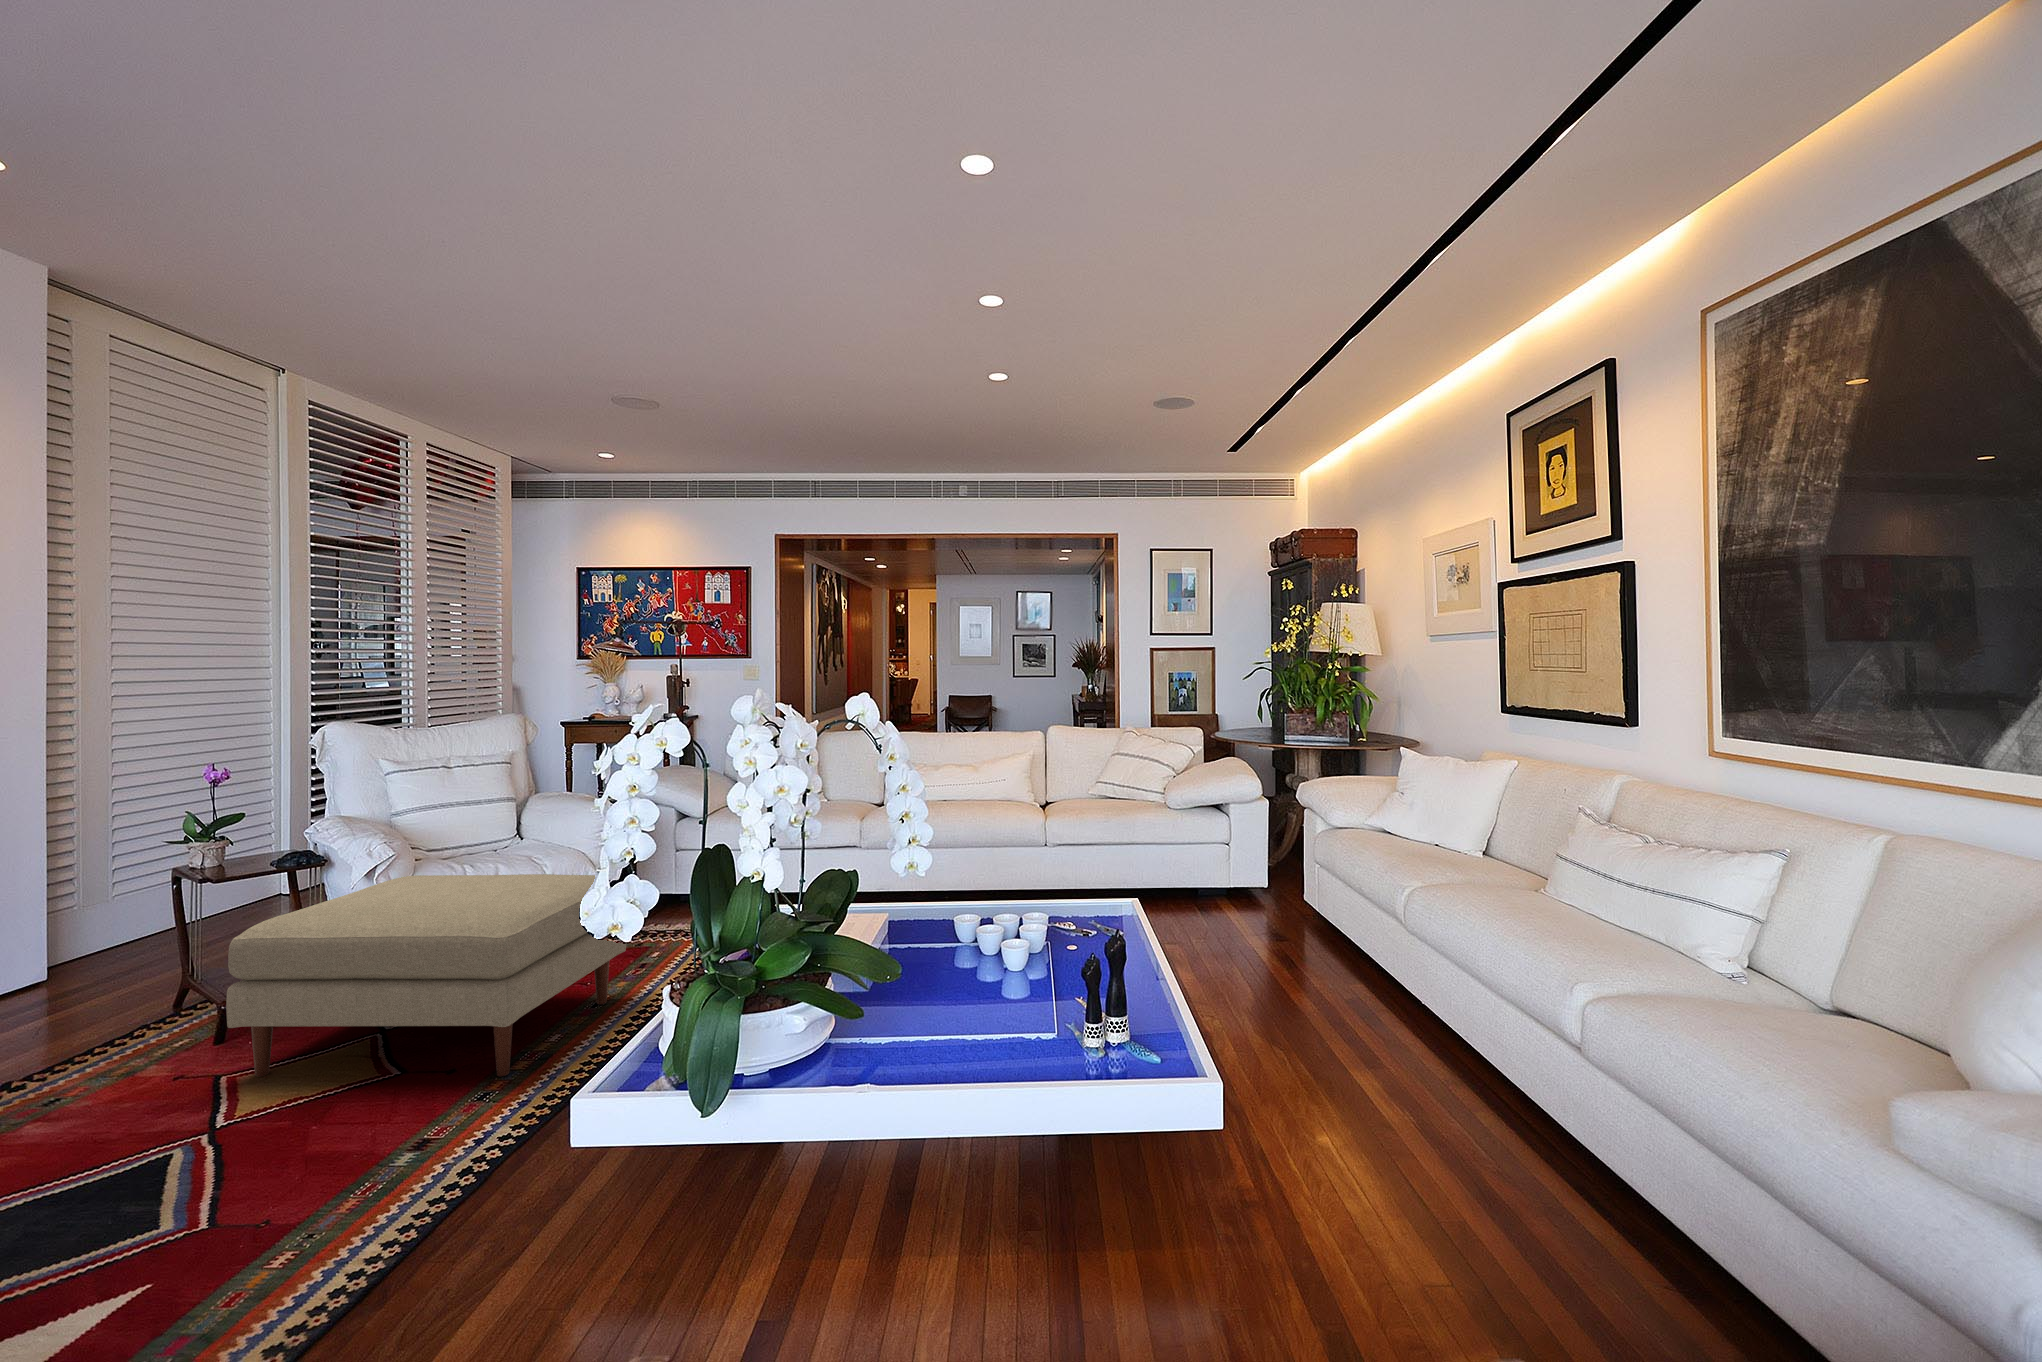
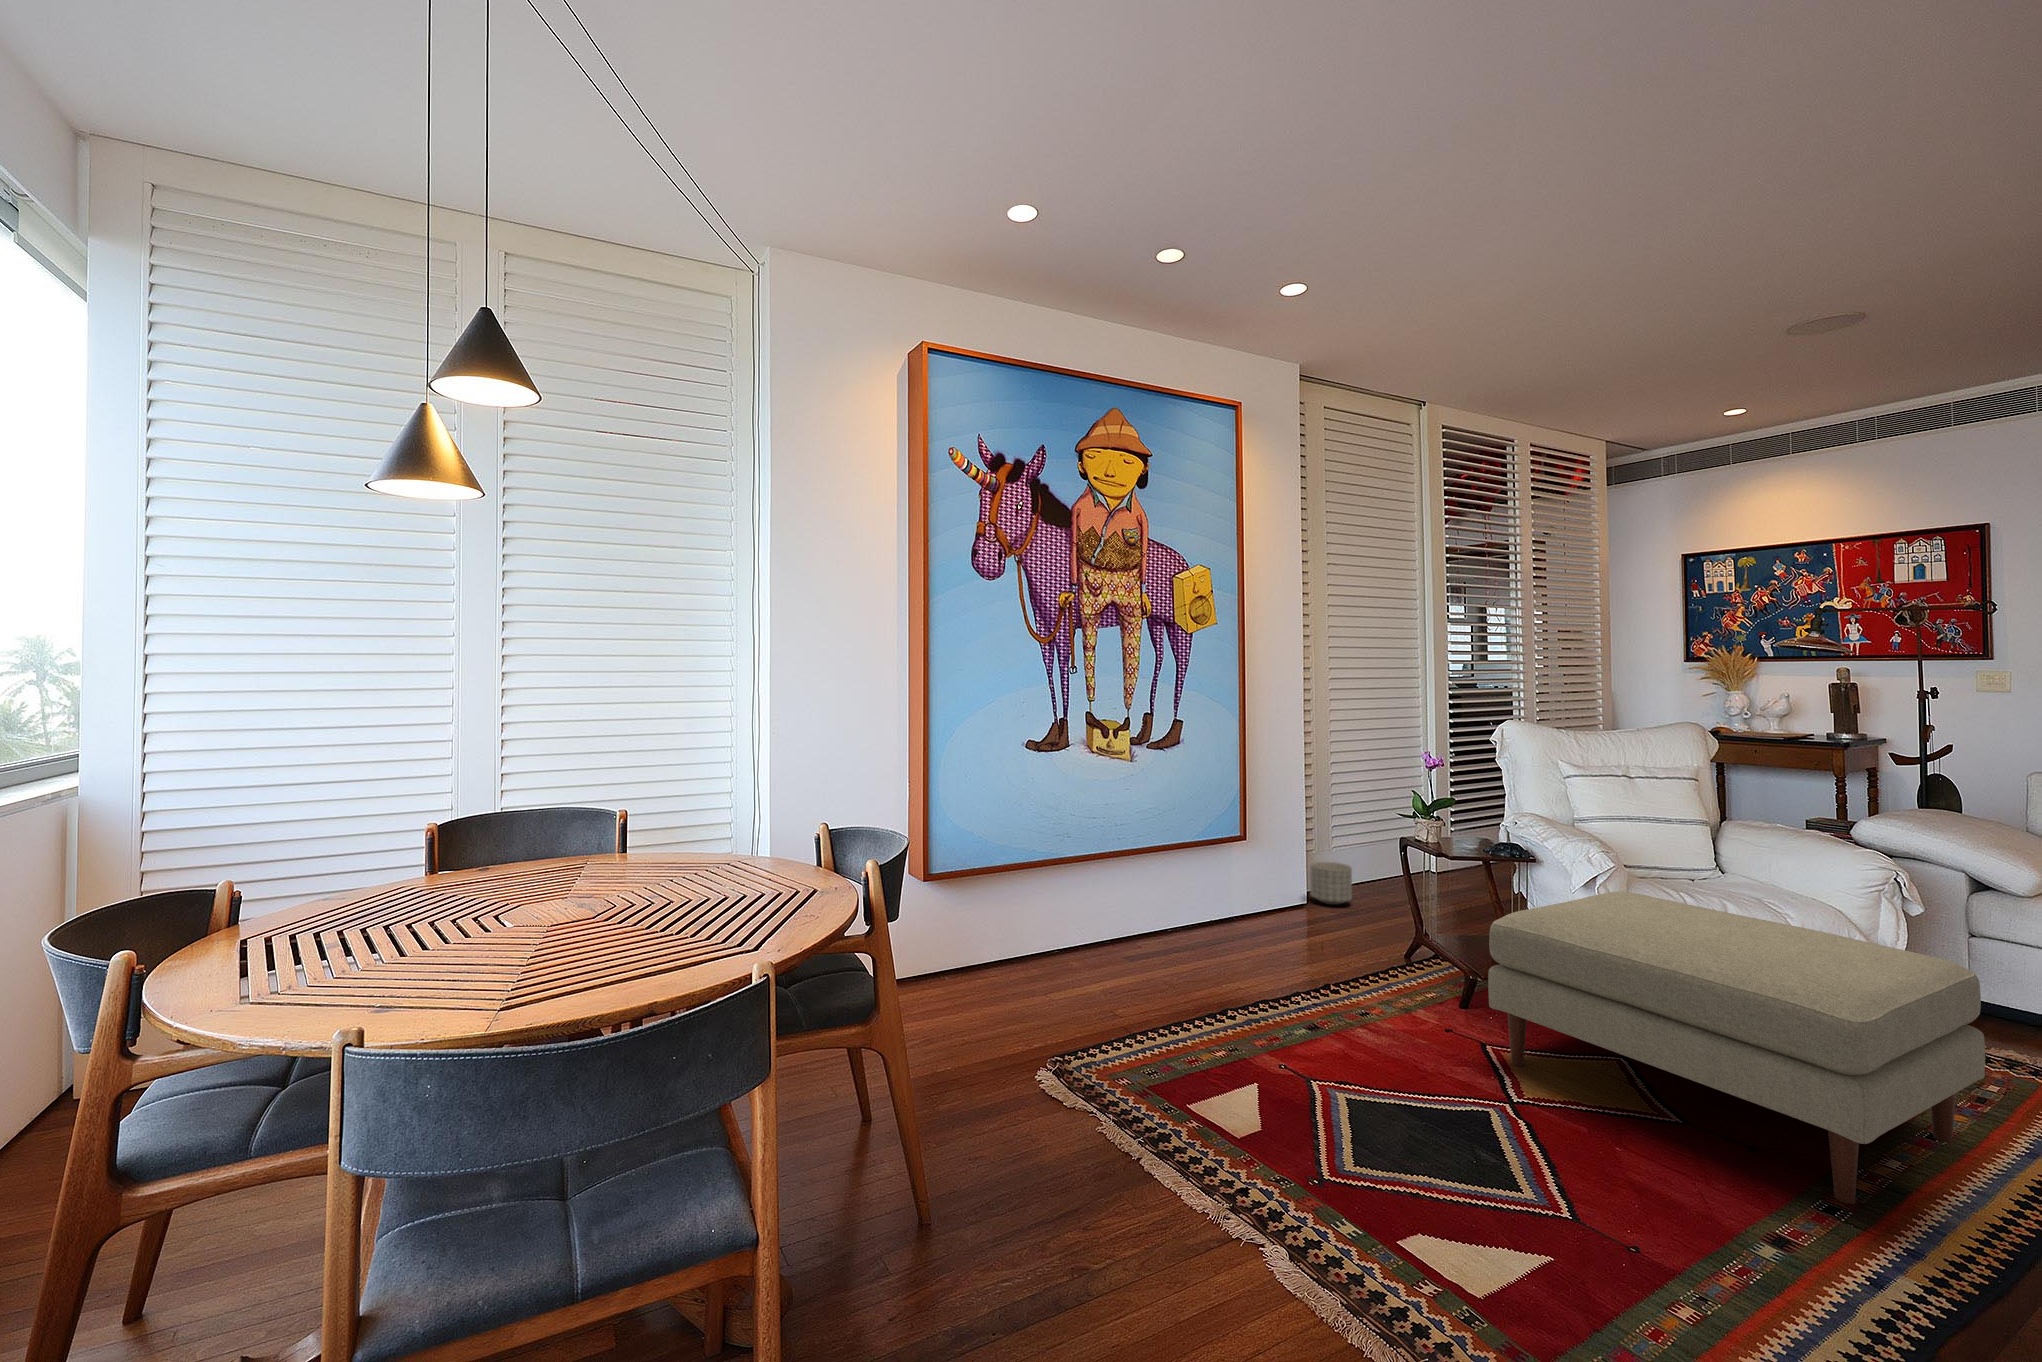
planter: none [64,916,135,973] -> present [1310,862,1352,905]

